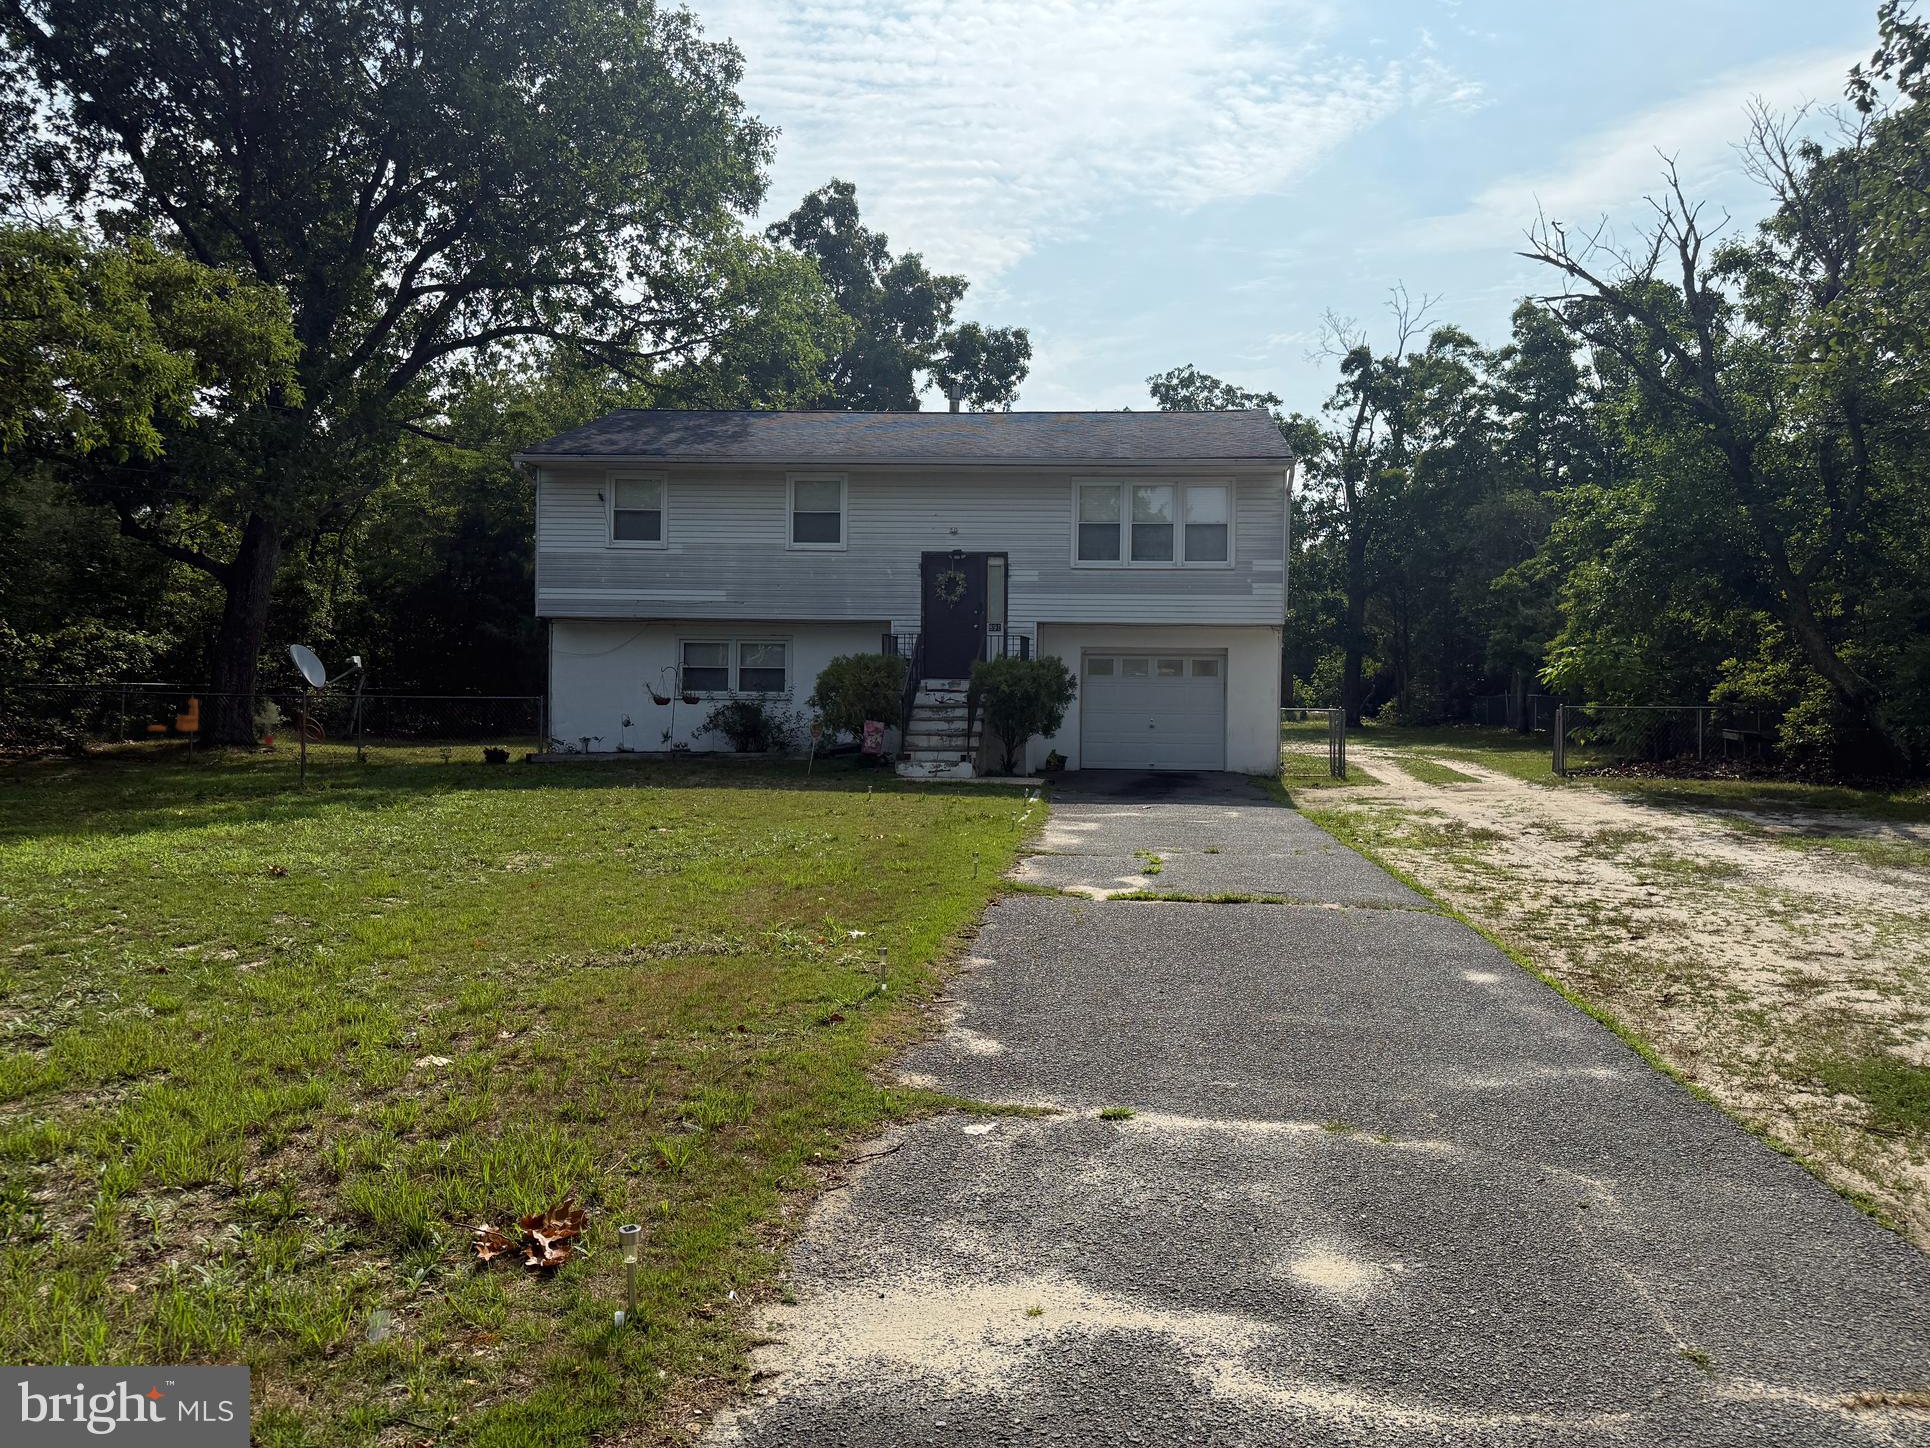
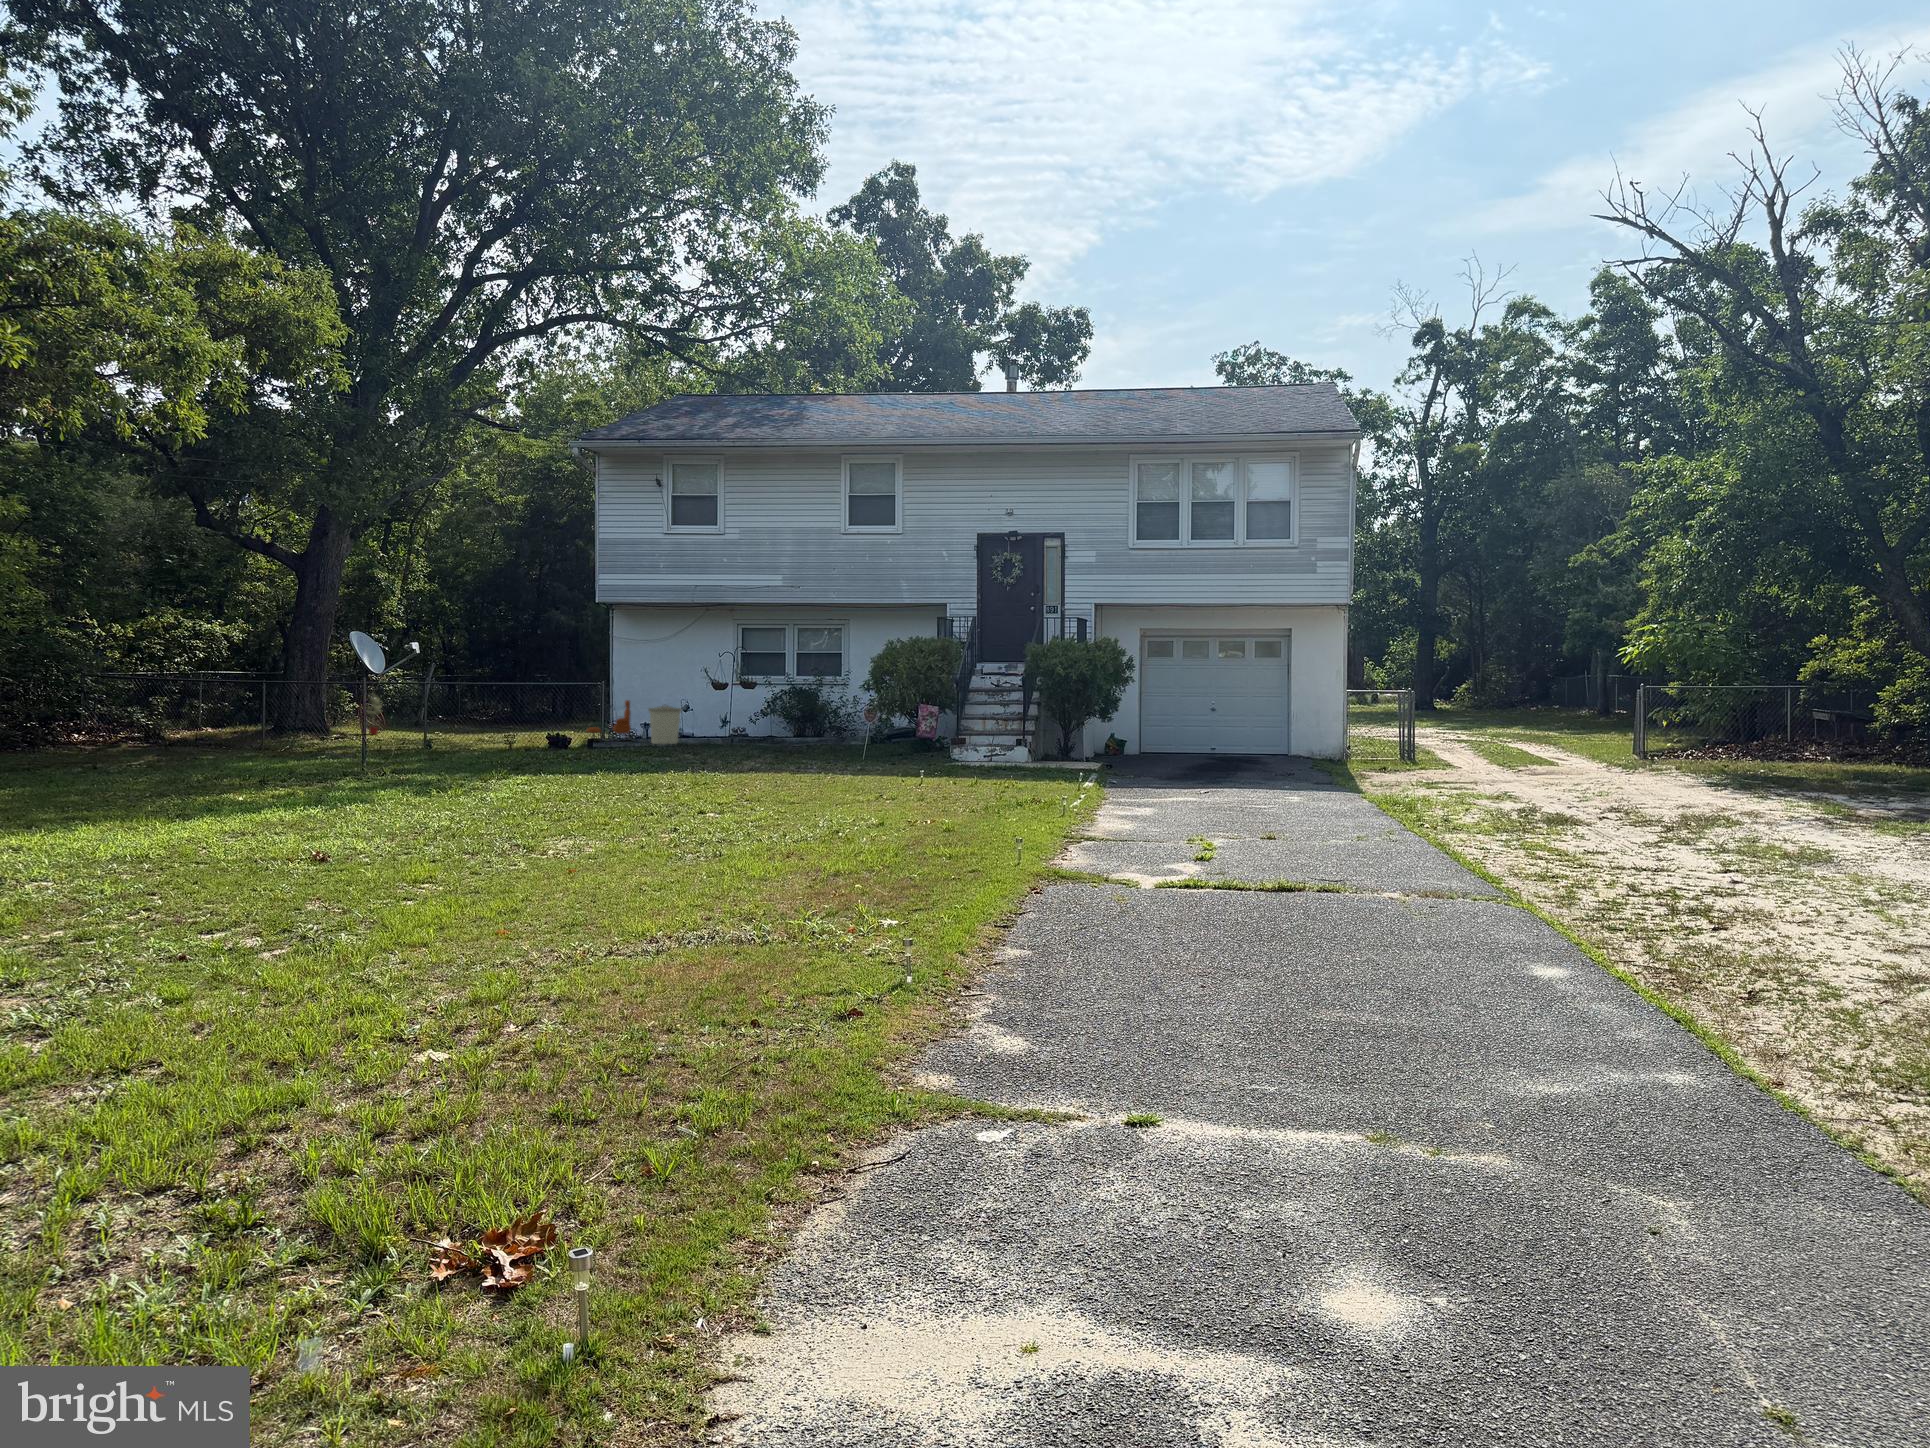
lounge chair: present [148,699,198,739] -> present [587,700,631,742]
trash can: none [566,716,601,757] -> present [649,706,681,744]

